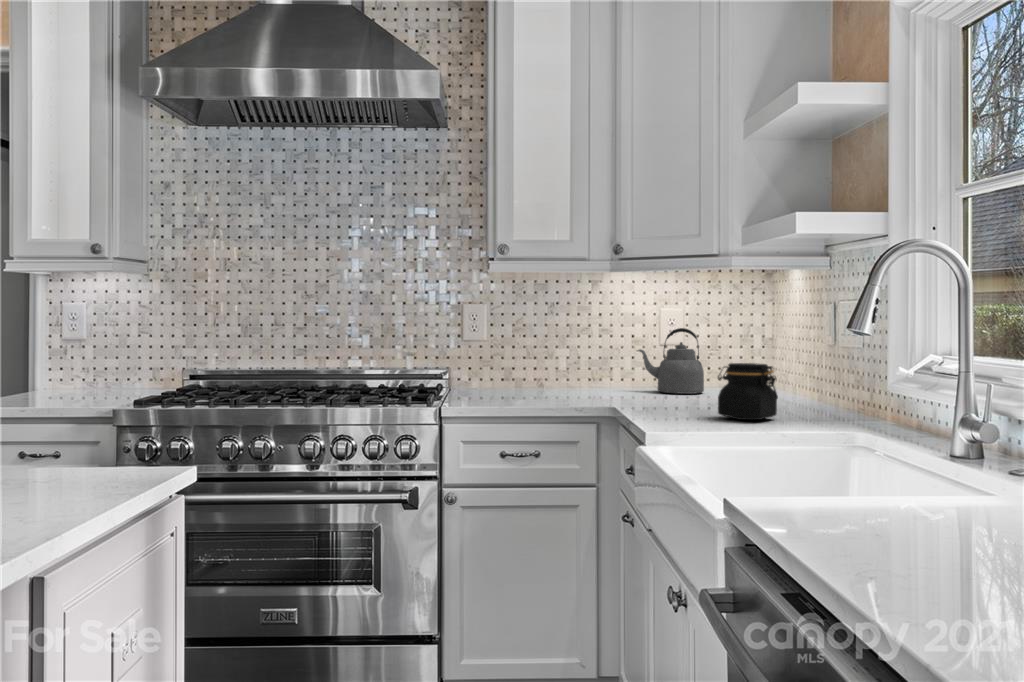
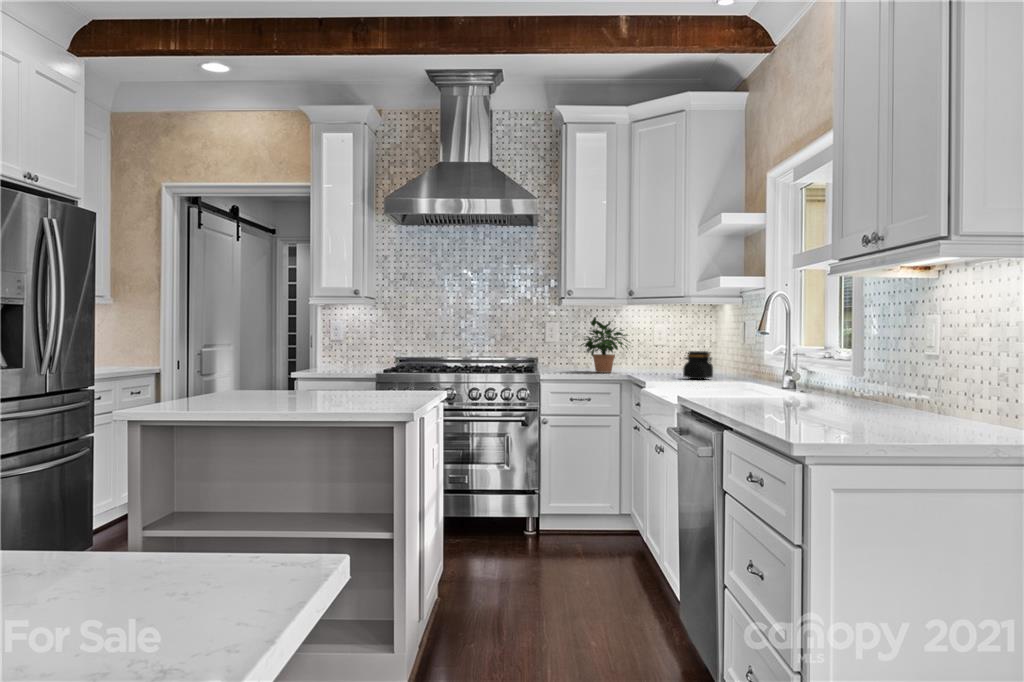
potted plant: none [519,294,618,399] -> present [581,317,629,373]
kettle: present [637,328,704,394] -> none [643,335,681,372]

